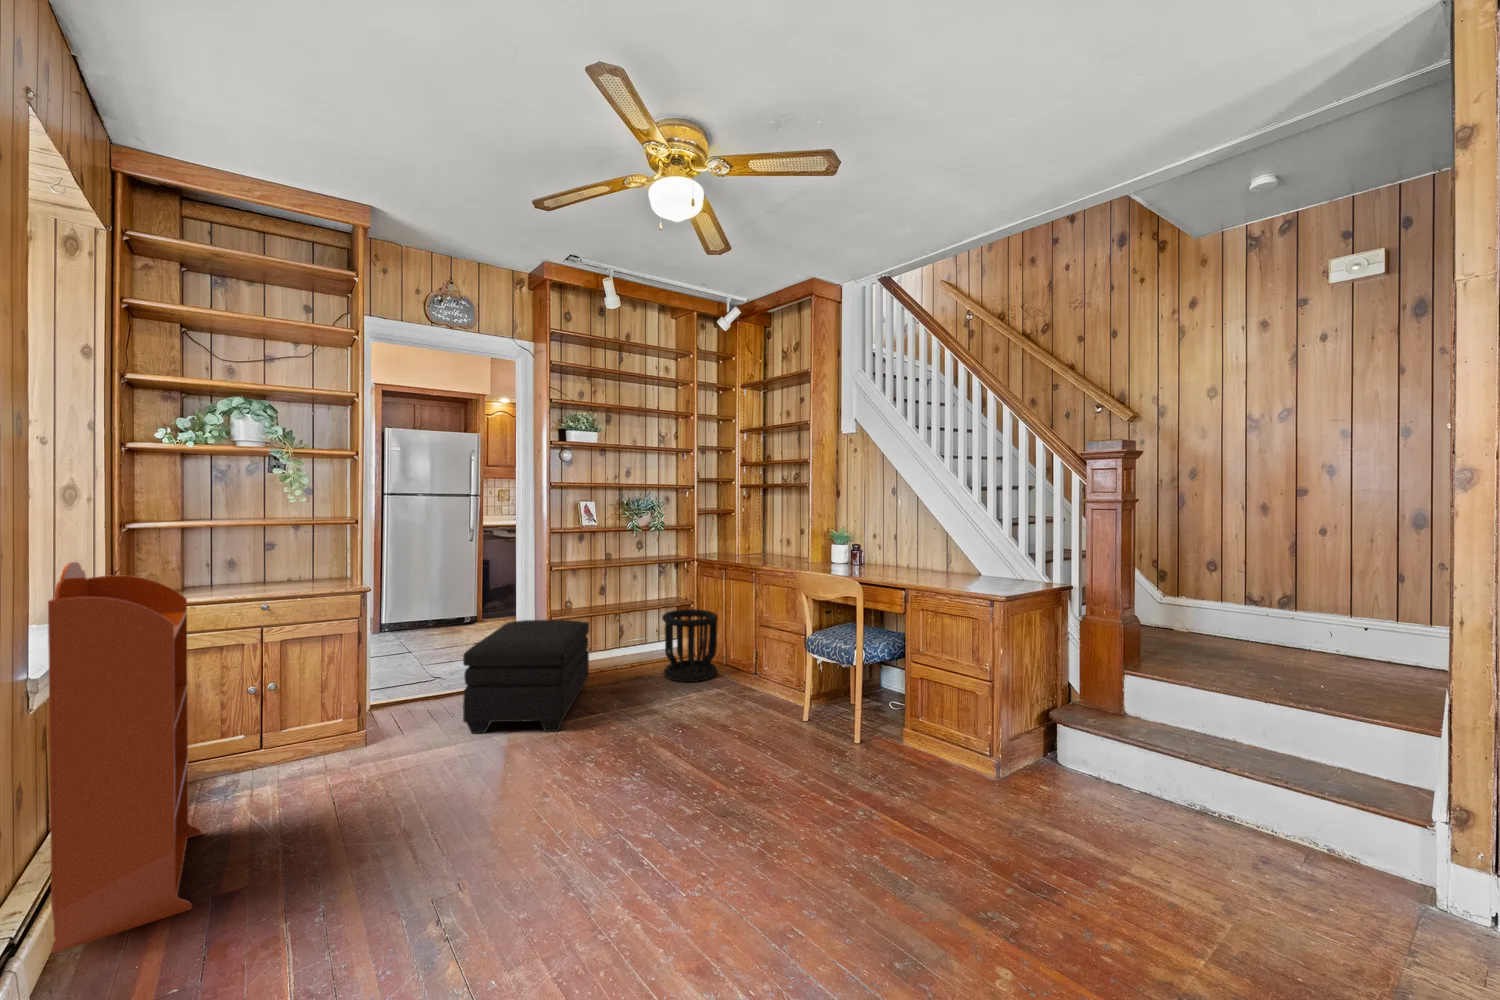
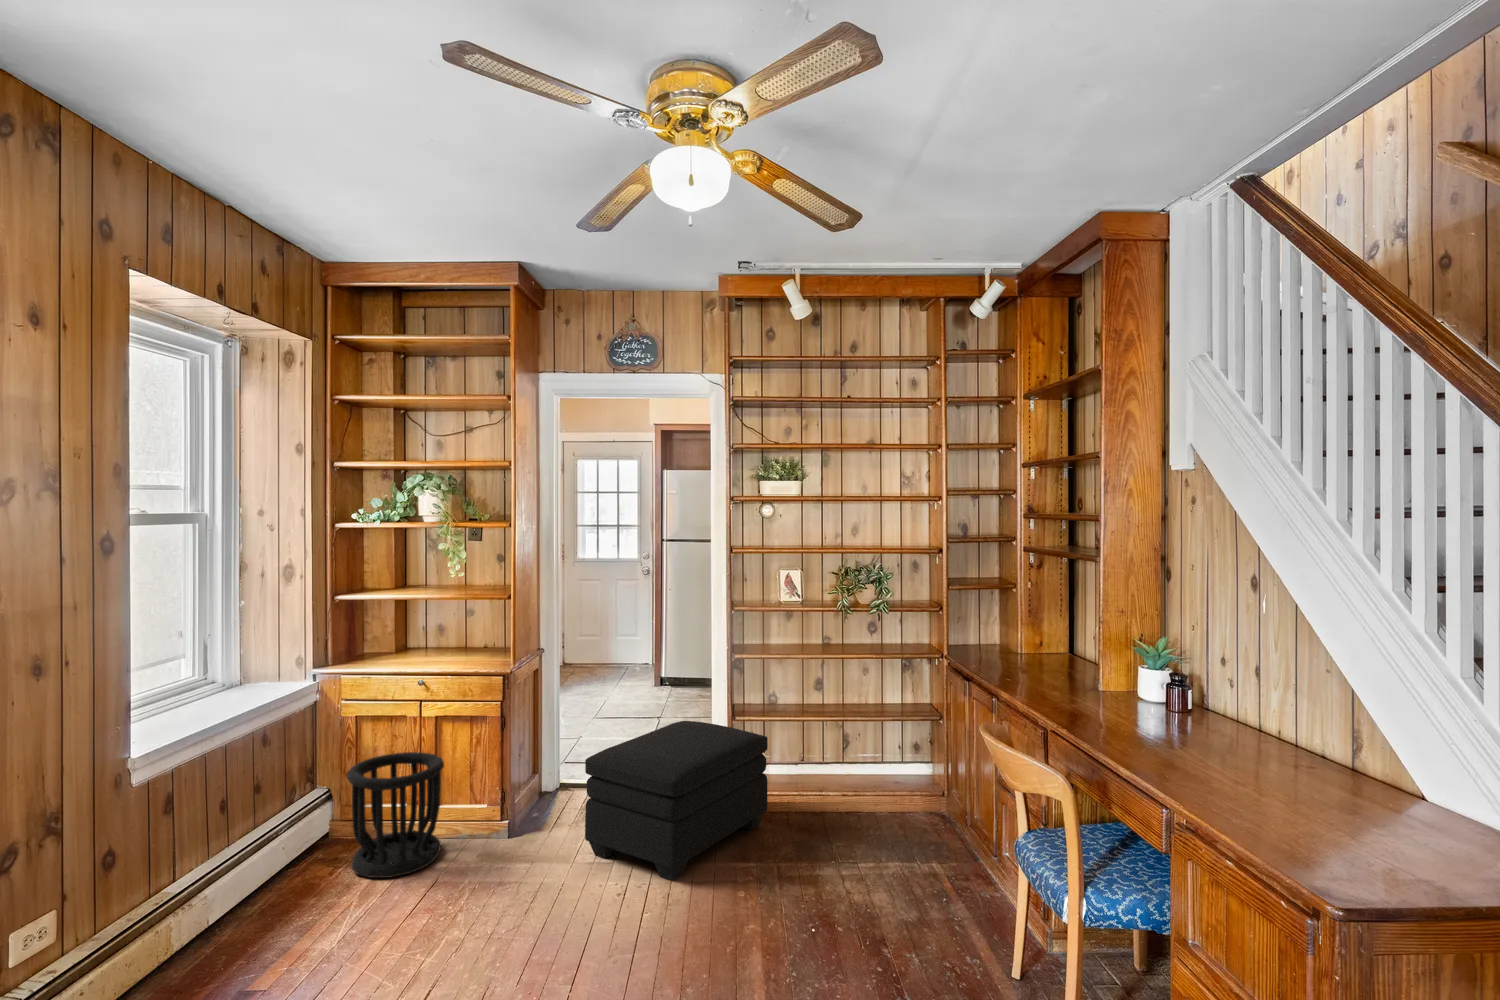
bookcase: present [48,562,202,953] -> none [150,645,318,981]
wastebasket: present [662,609,718,682] -> present [347,752,444,878]

